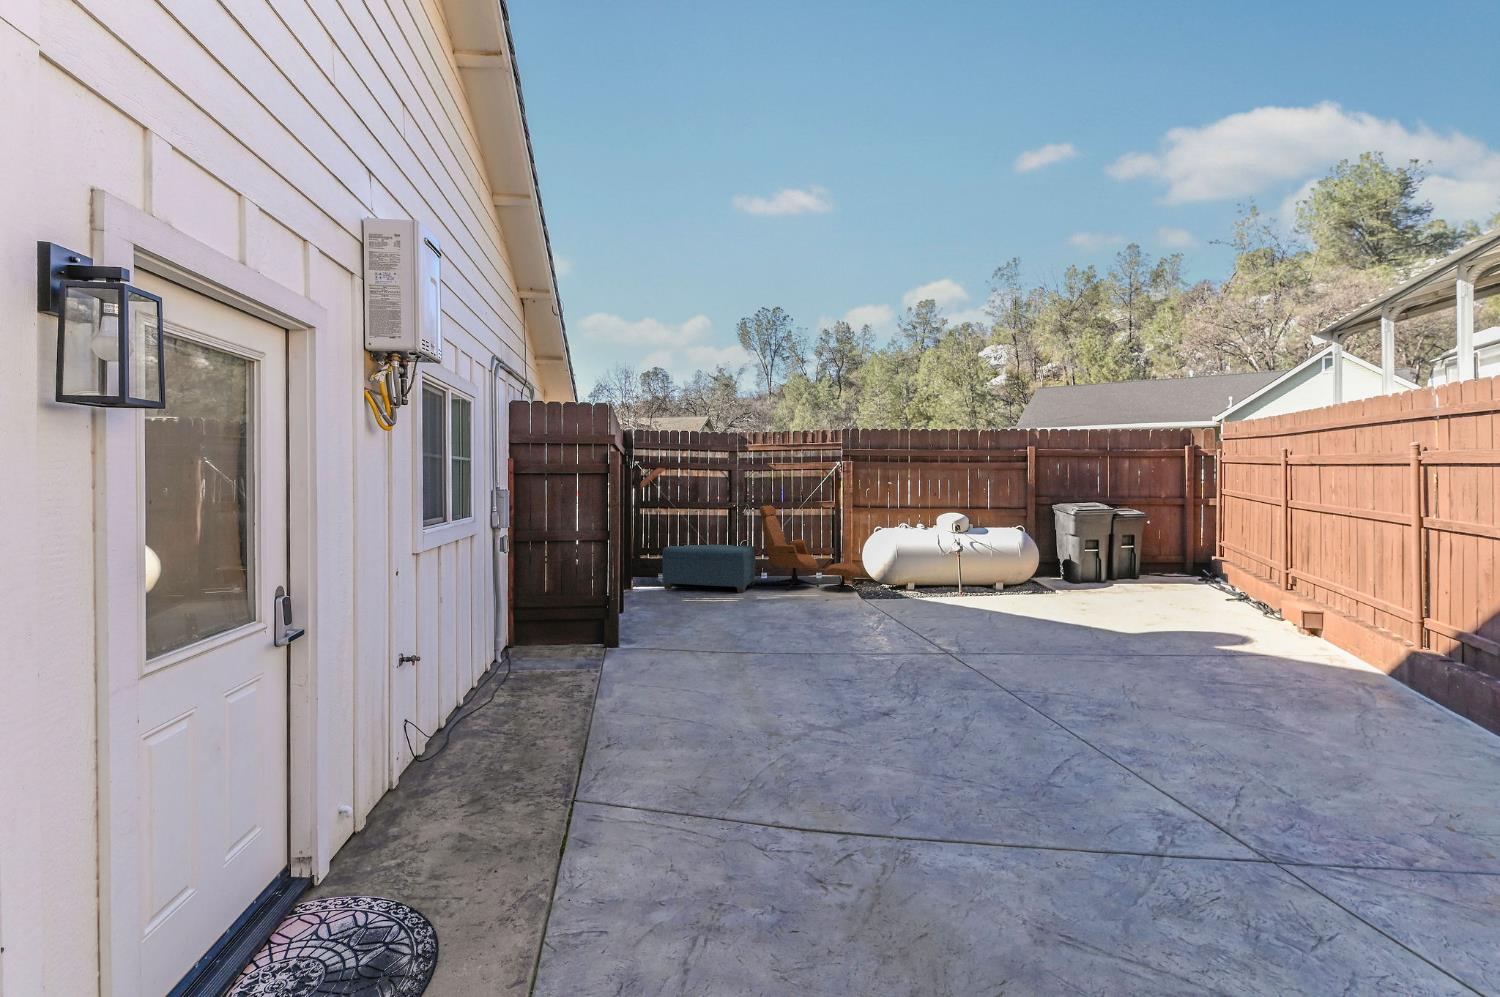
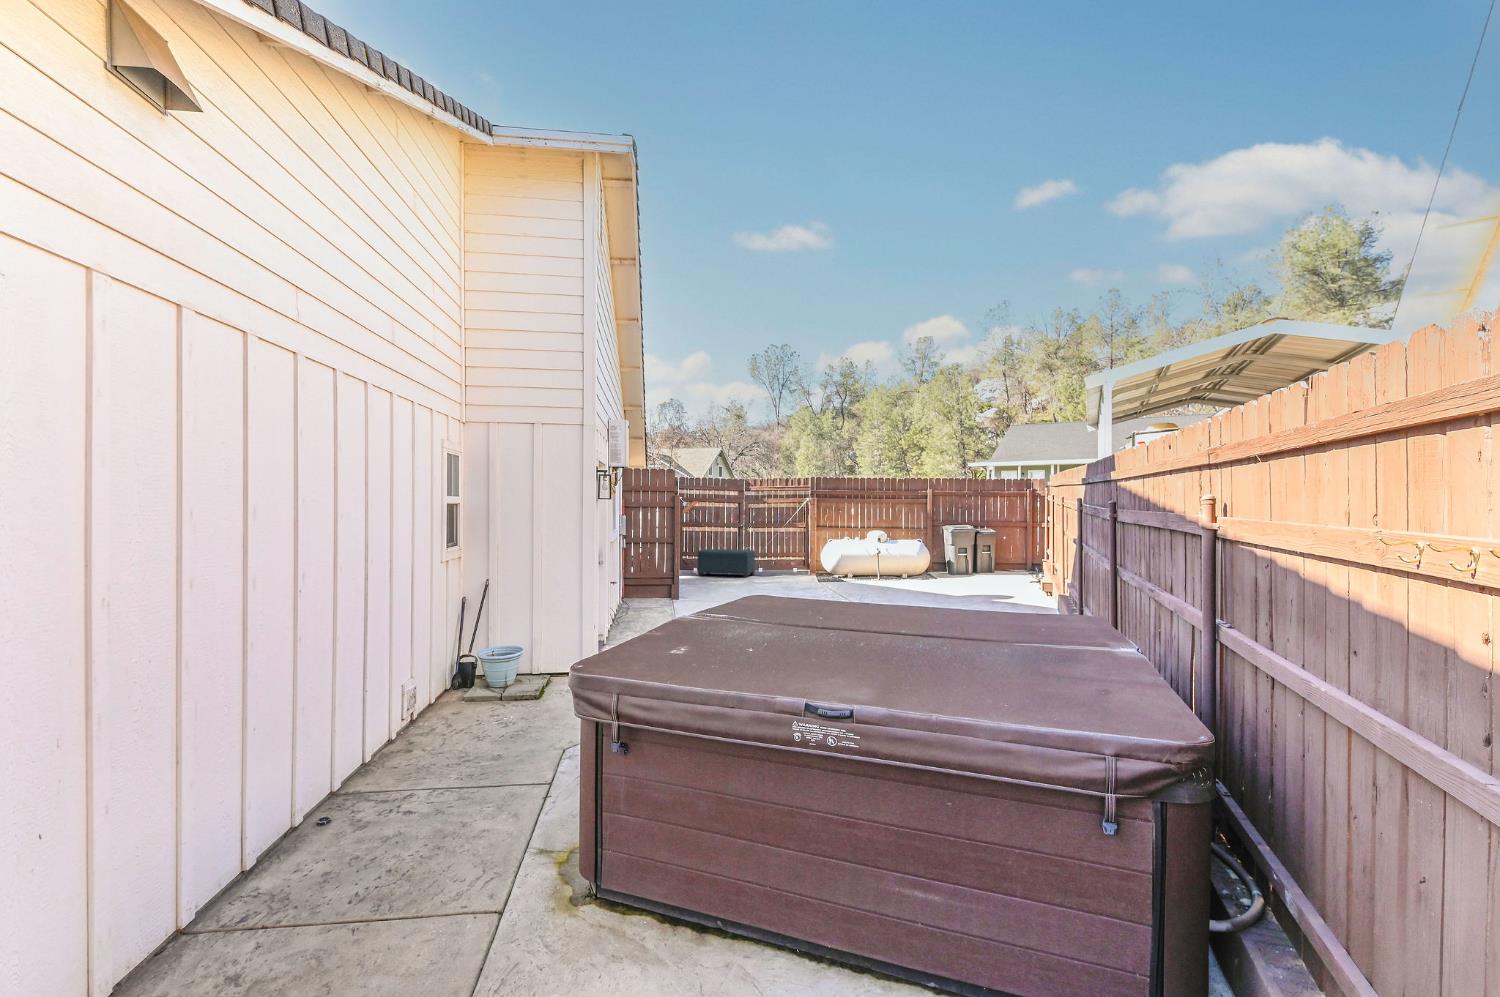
lounge chair: present [760,505,861,593] -> none [757,525,819,578]

